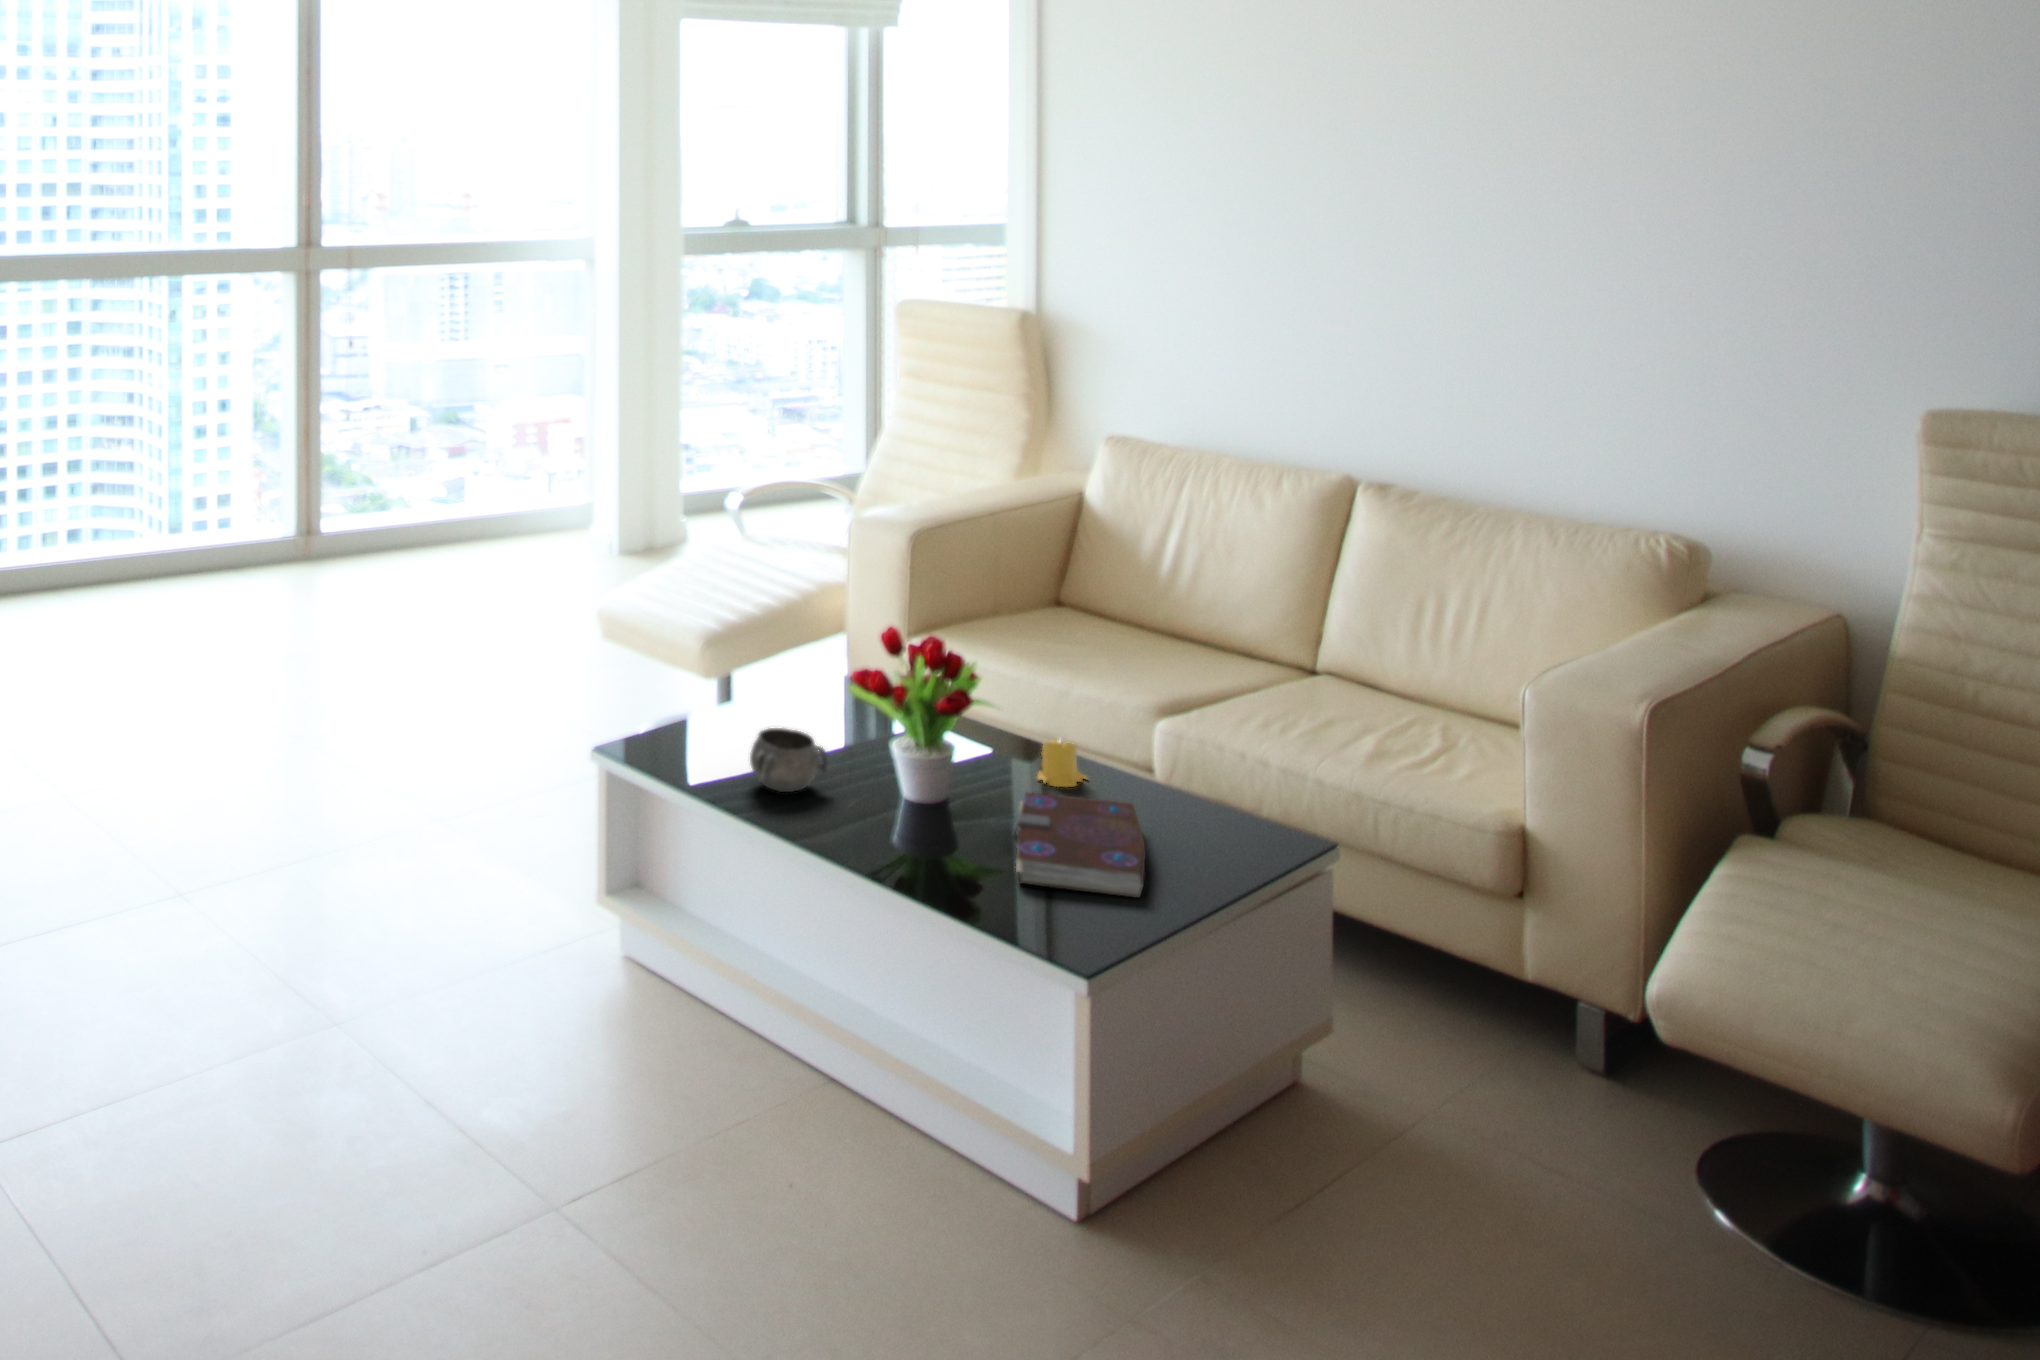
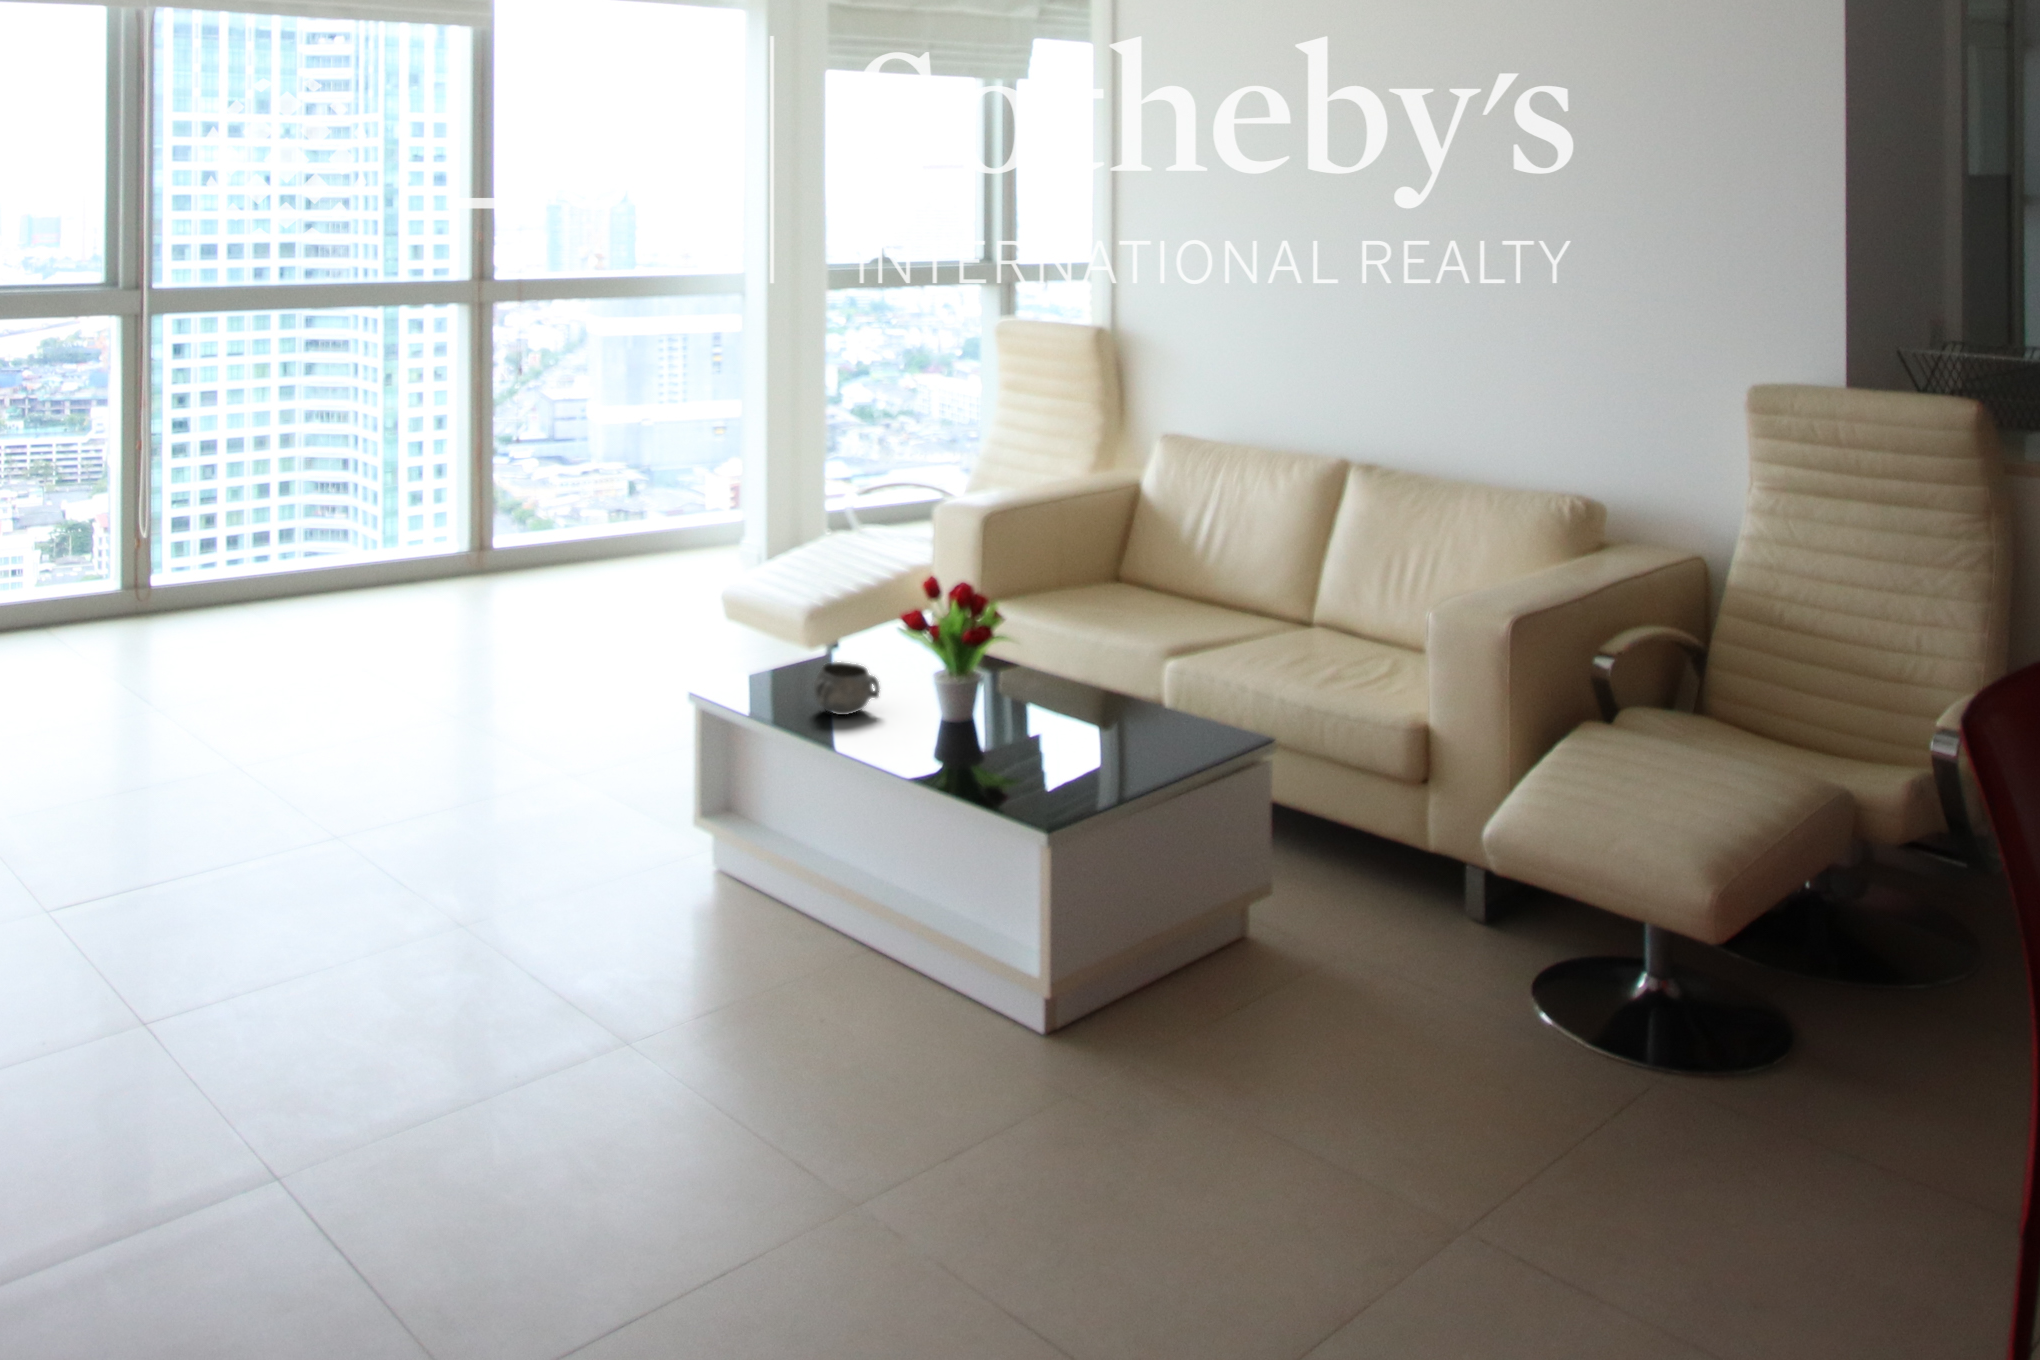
candle: present [1037,740,1086,787] -> none [1056,664,1100,707]
book: present [1013,793,1146,898] -> none [1011,706,1124,778]

